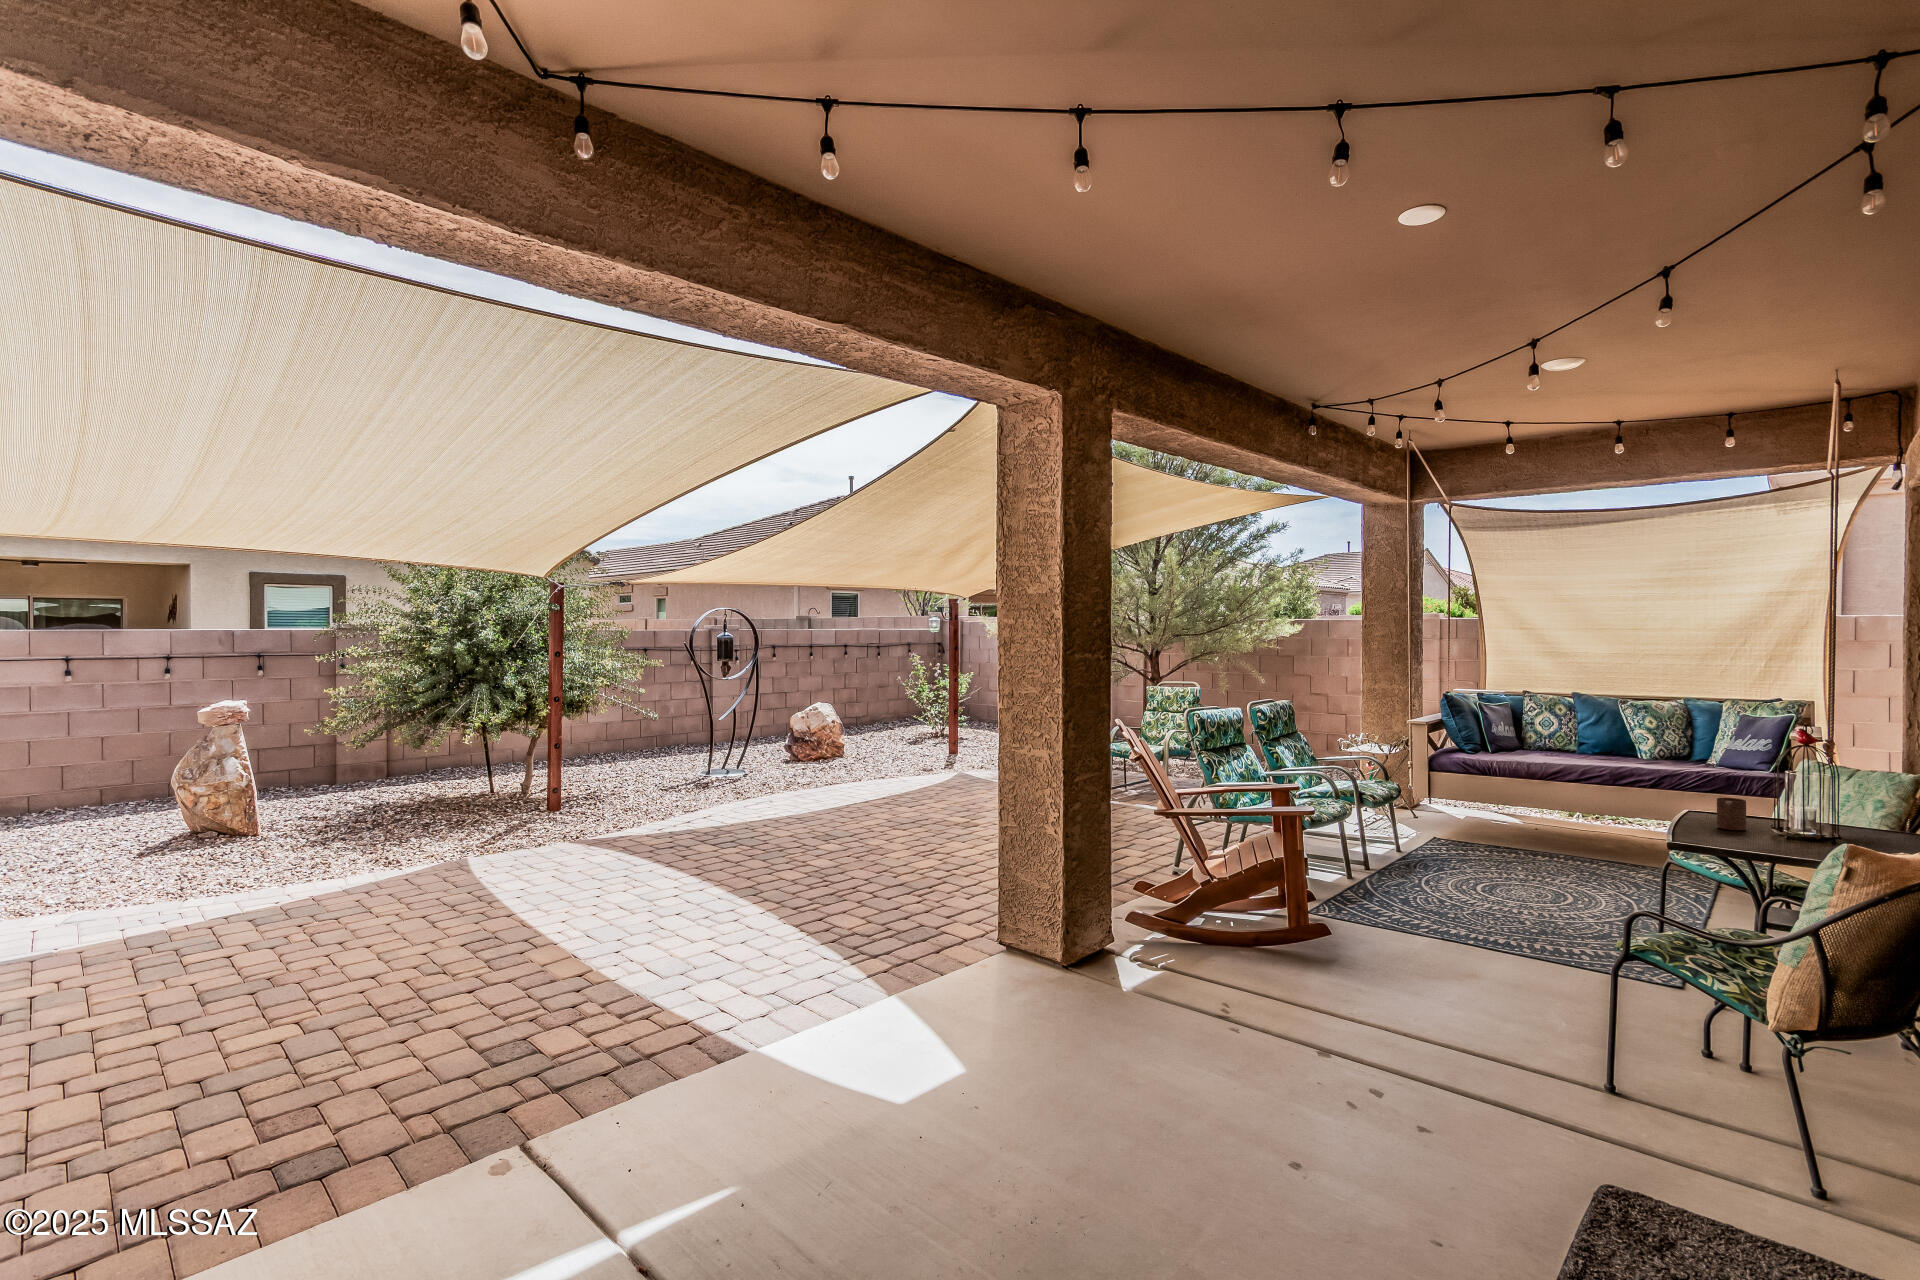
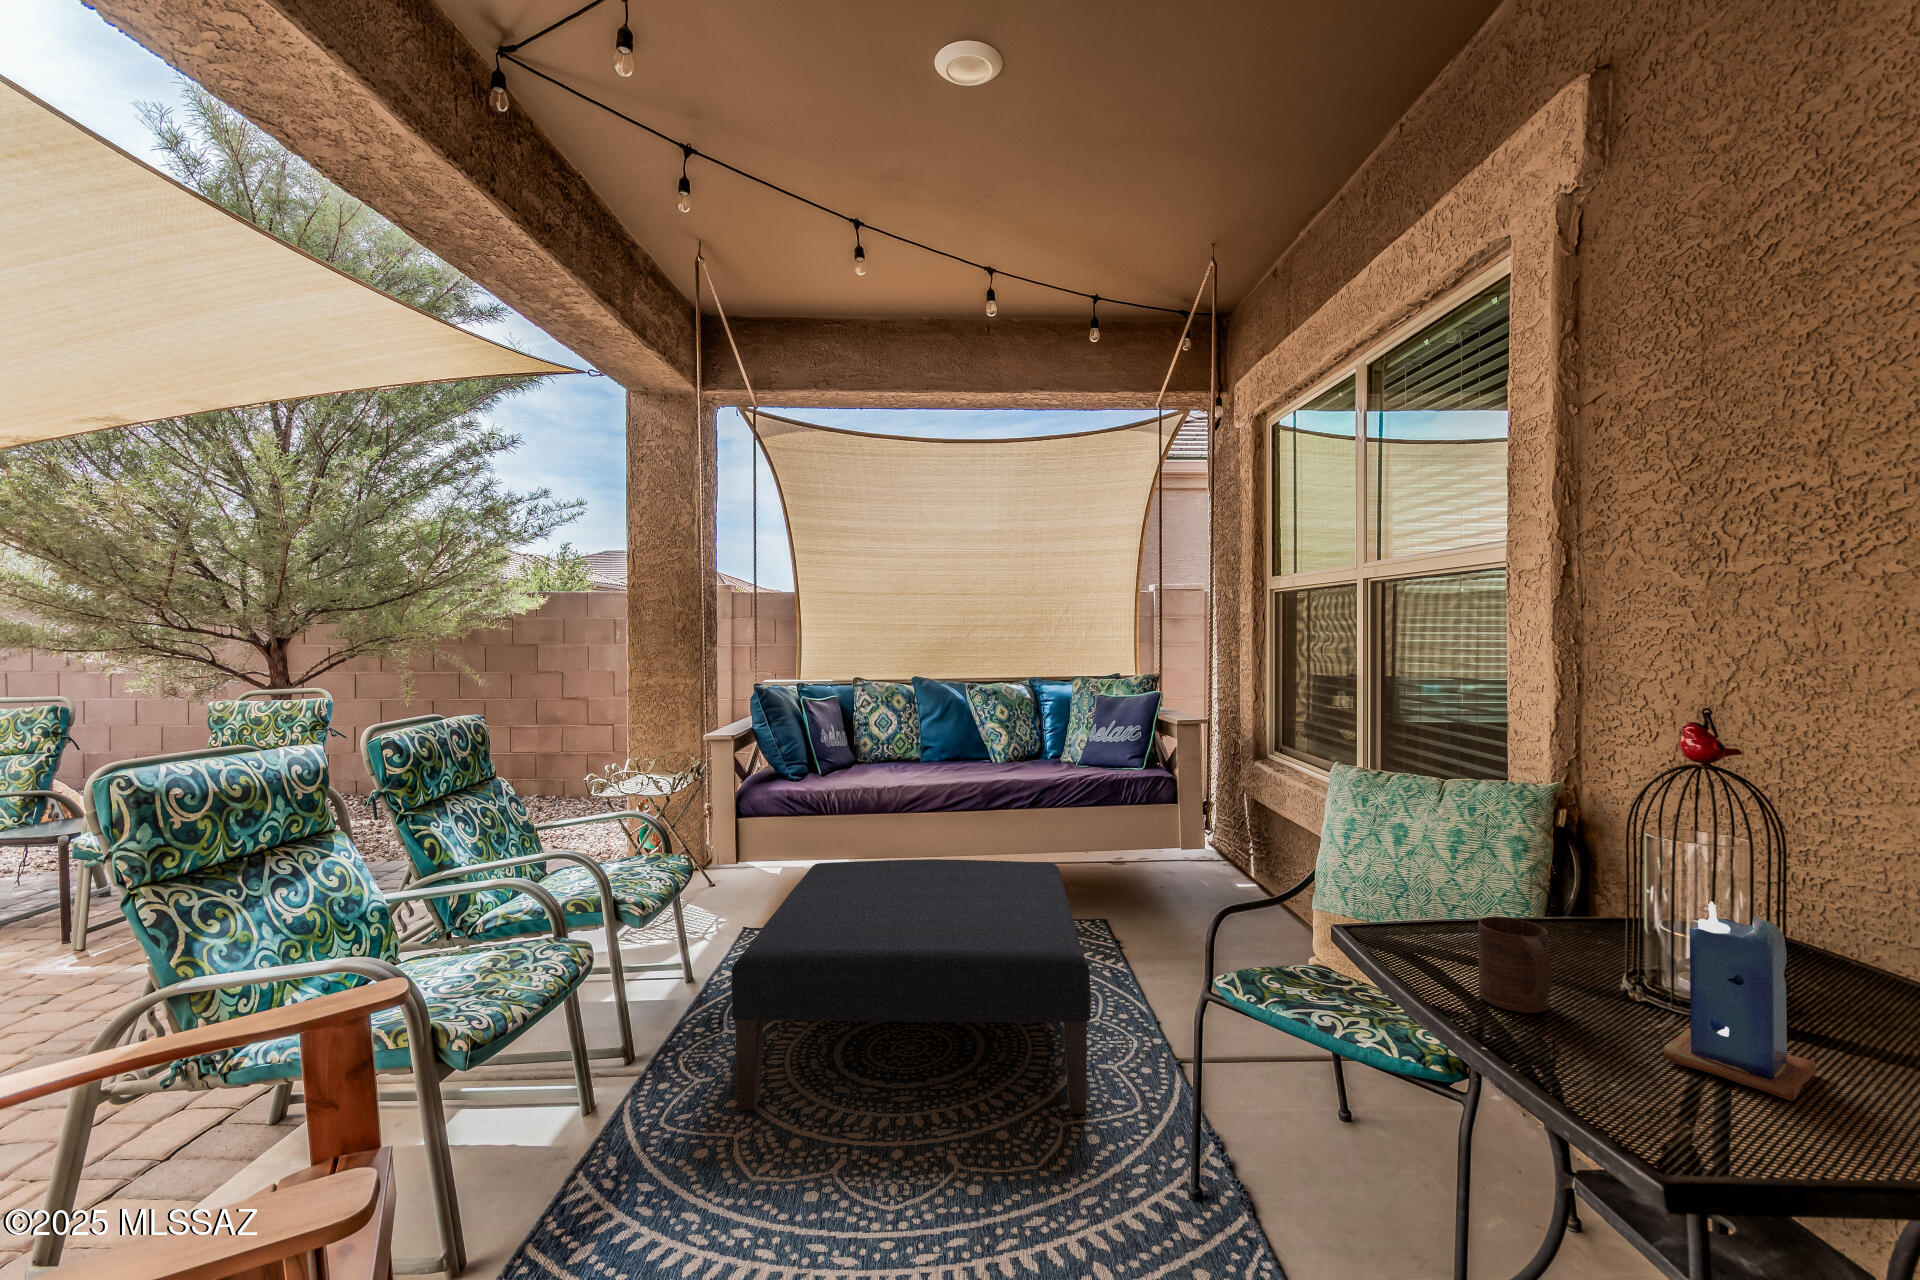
candle: none [1753,784,1812,845] -> present [1664,901,1816,1102]
ottoman: none [1418,796,1650,919] -> present [732,859,1091,1114]

